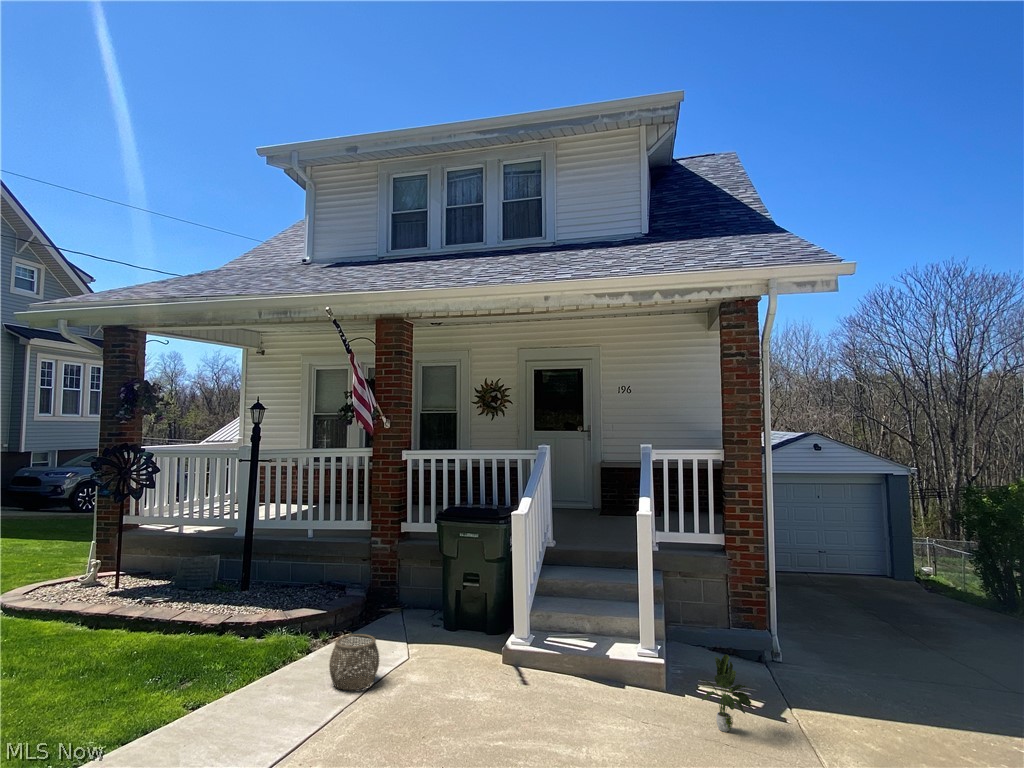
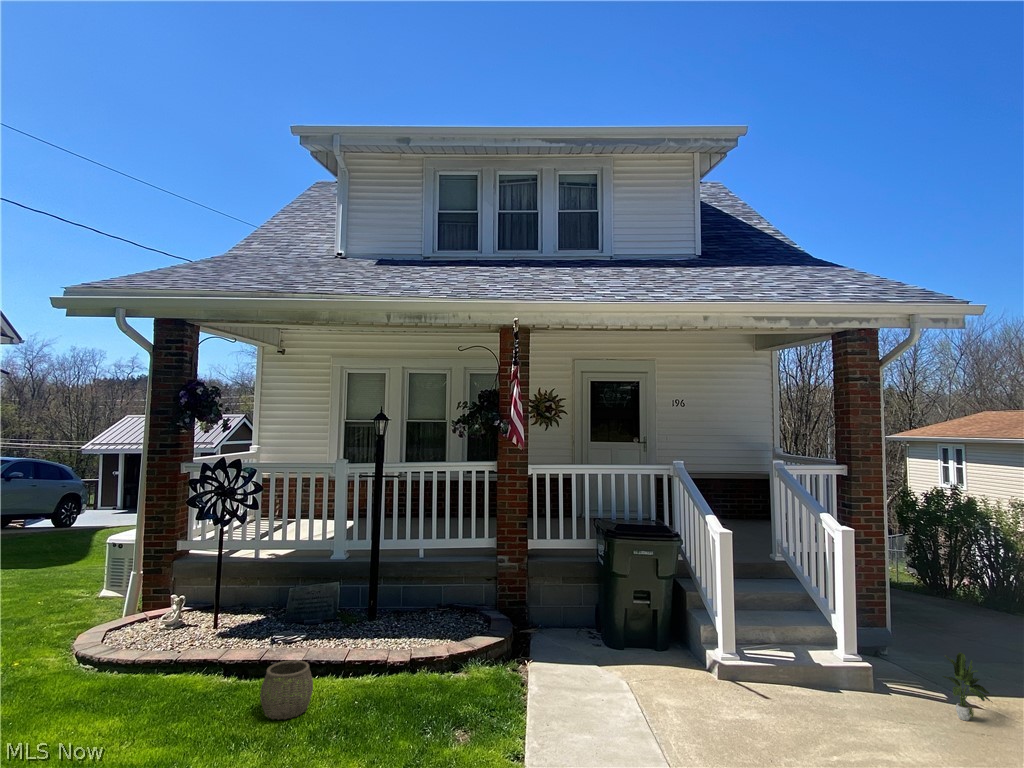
woven basket: present [329,634,379,690] -> present [260,660,313,720]

